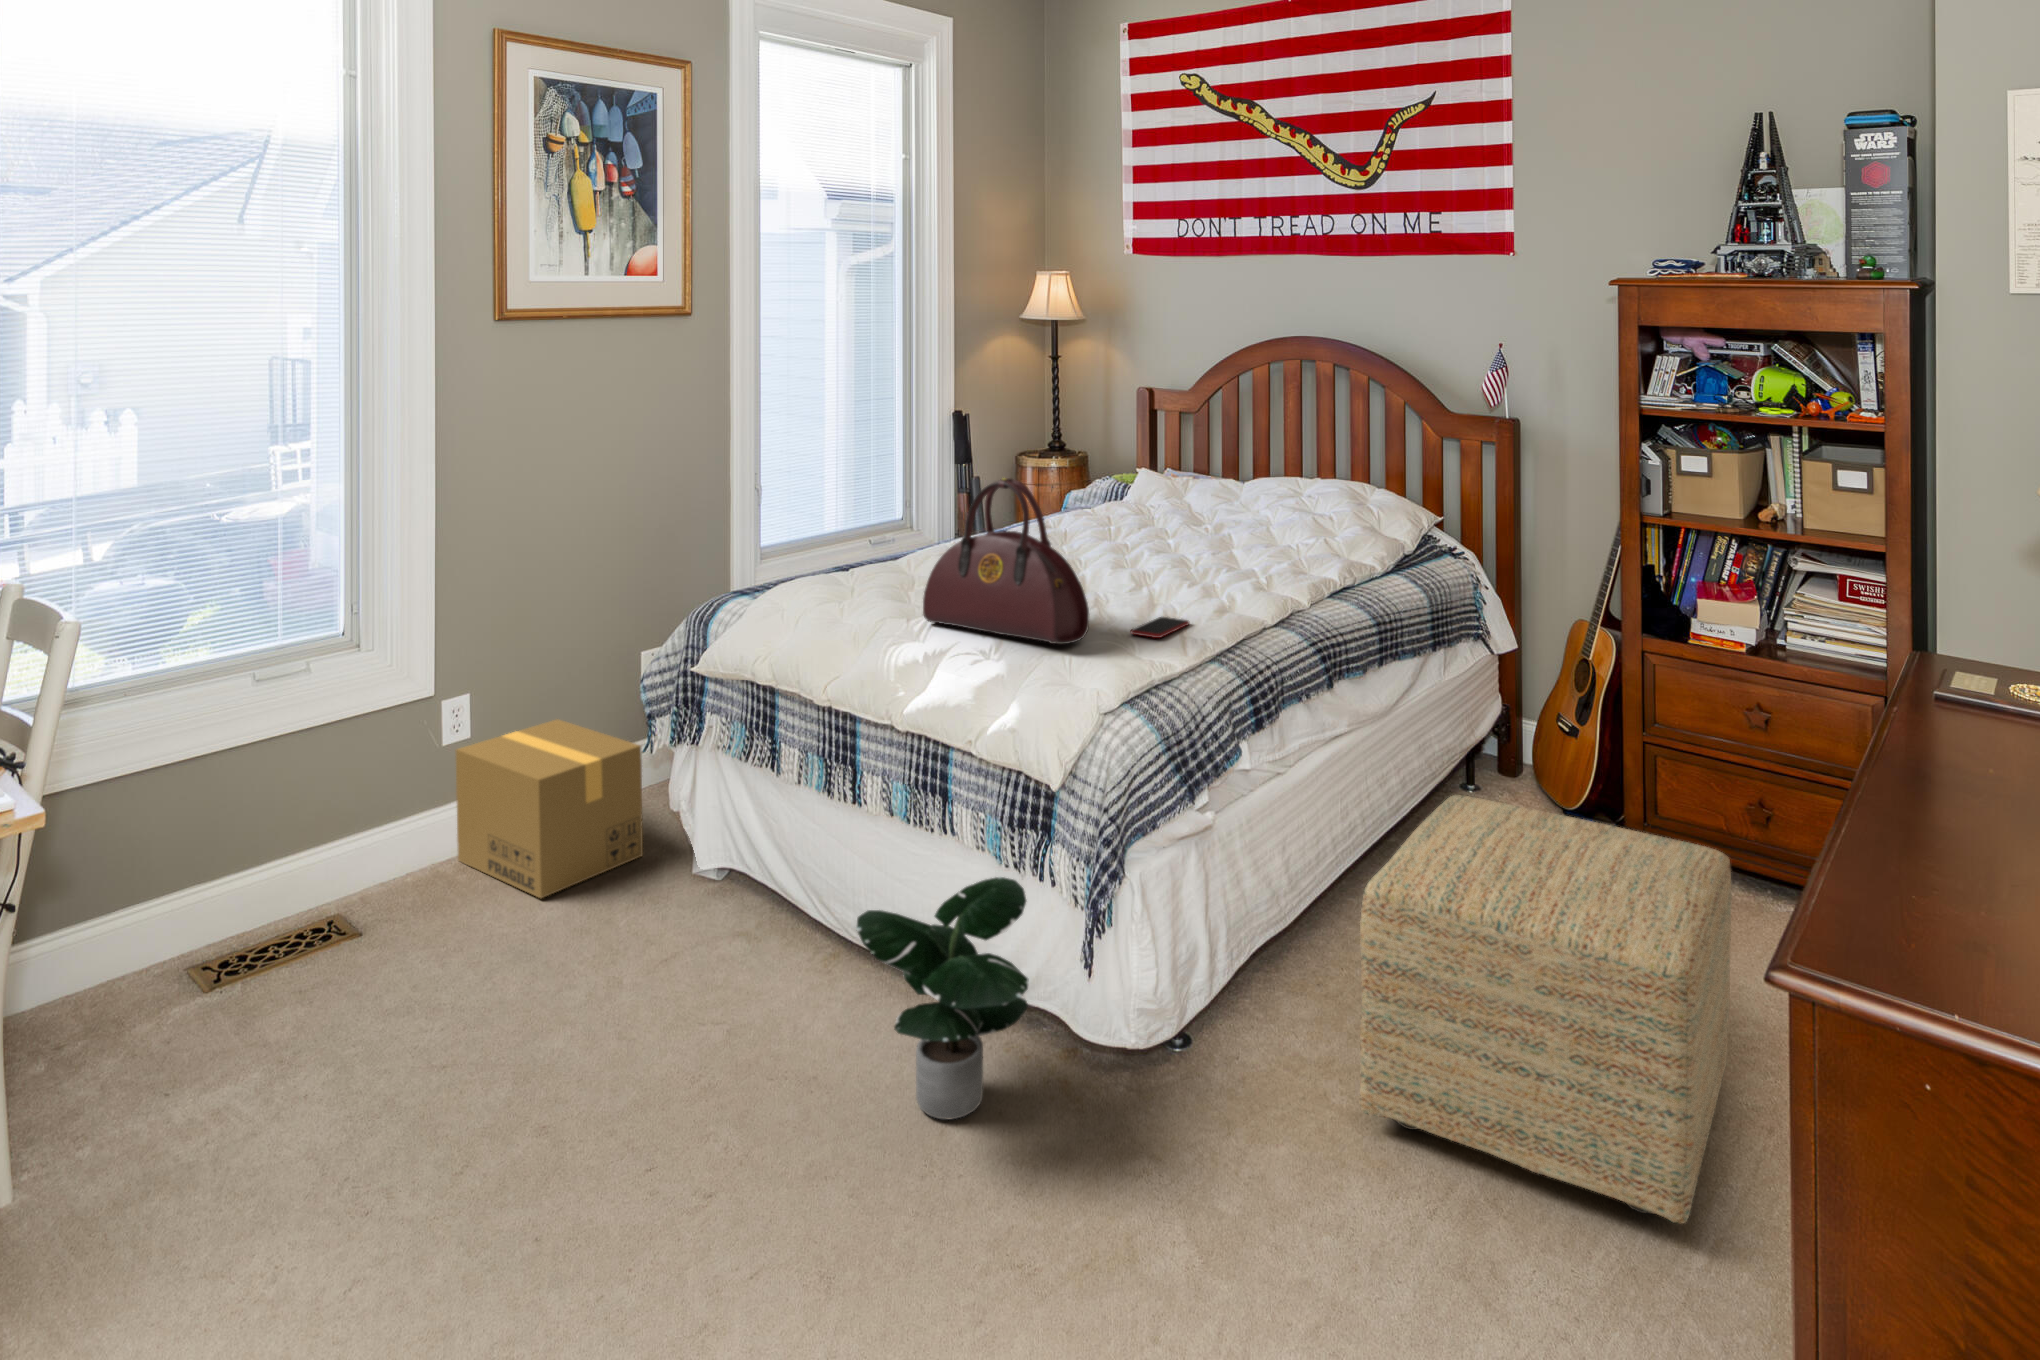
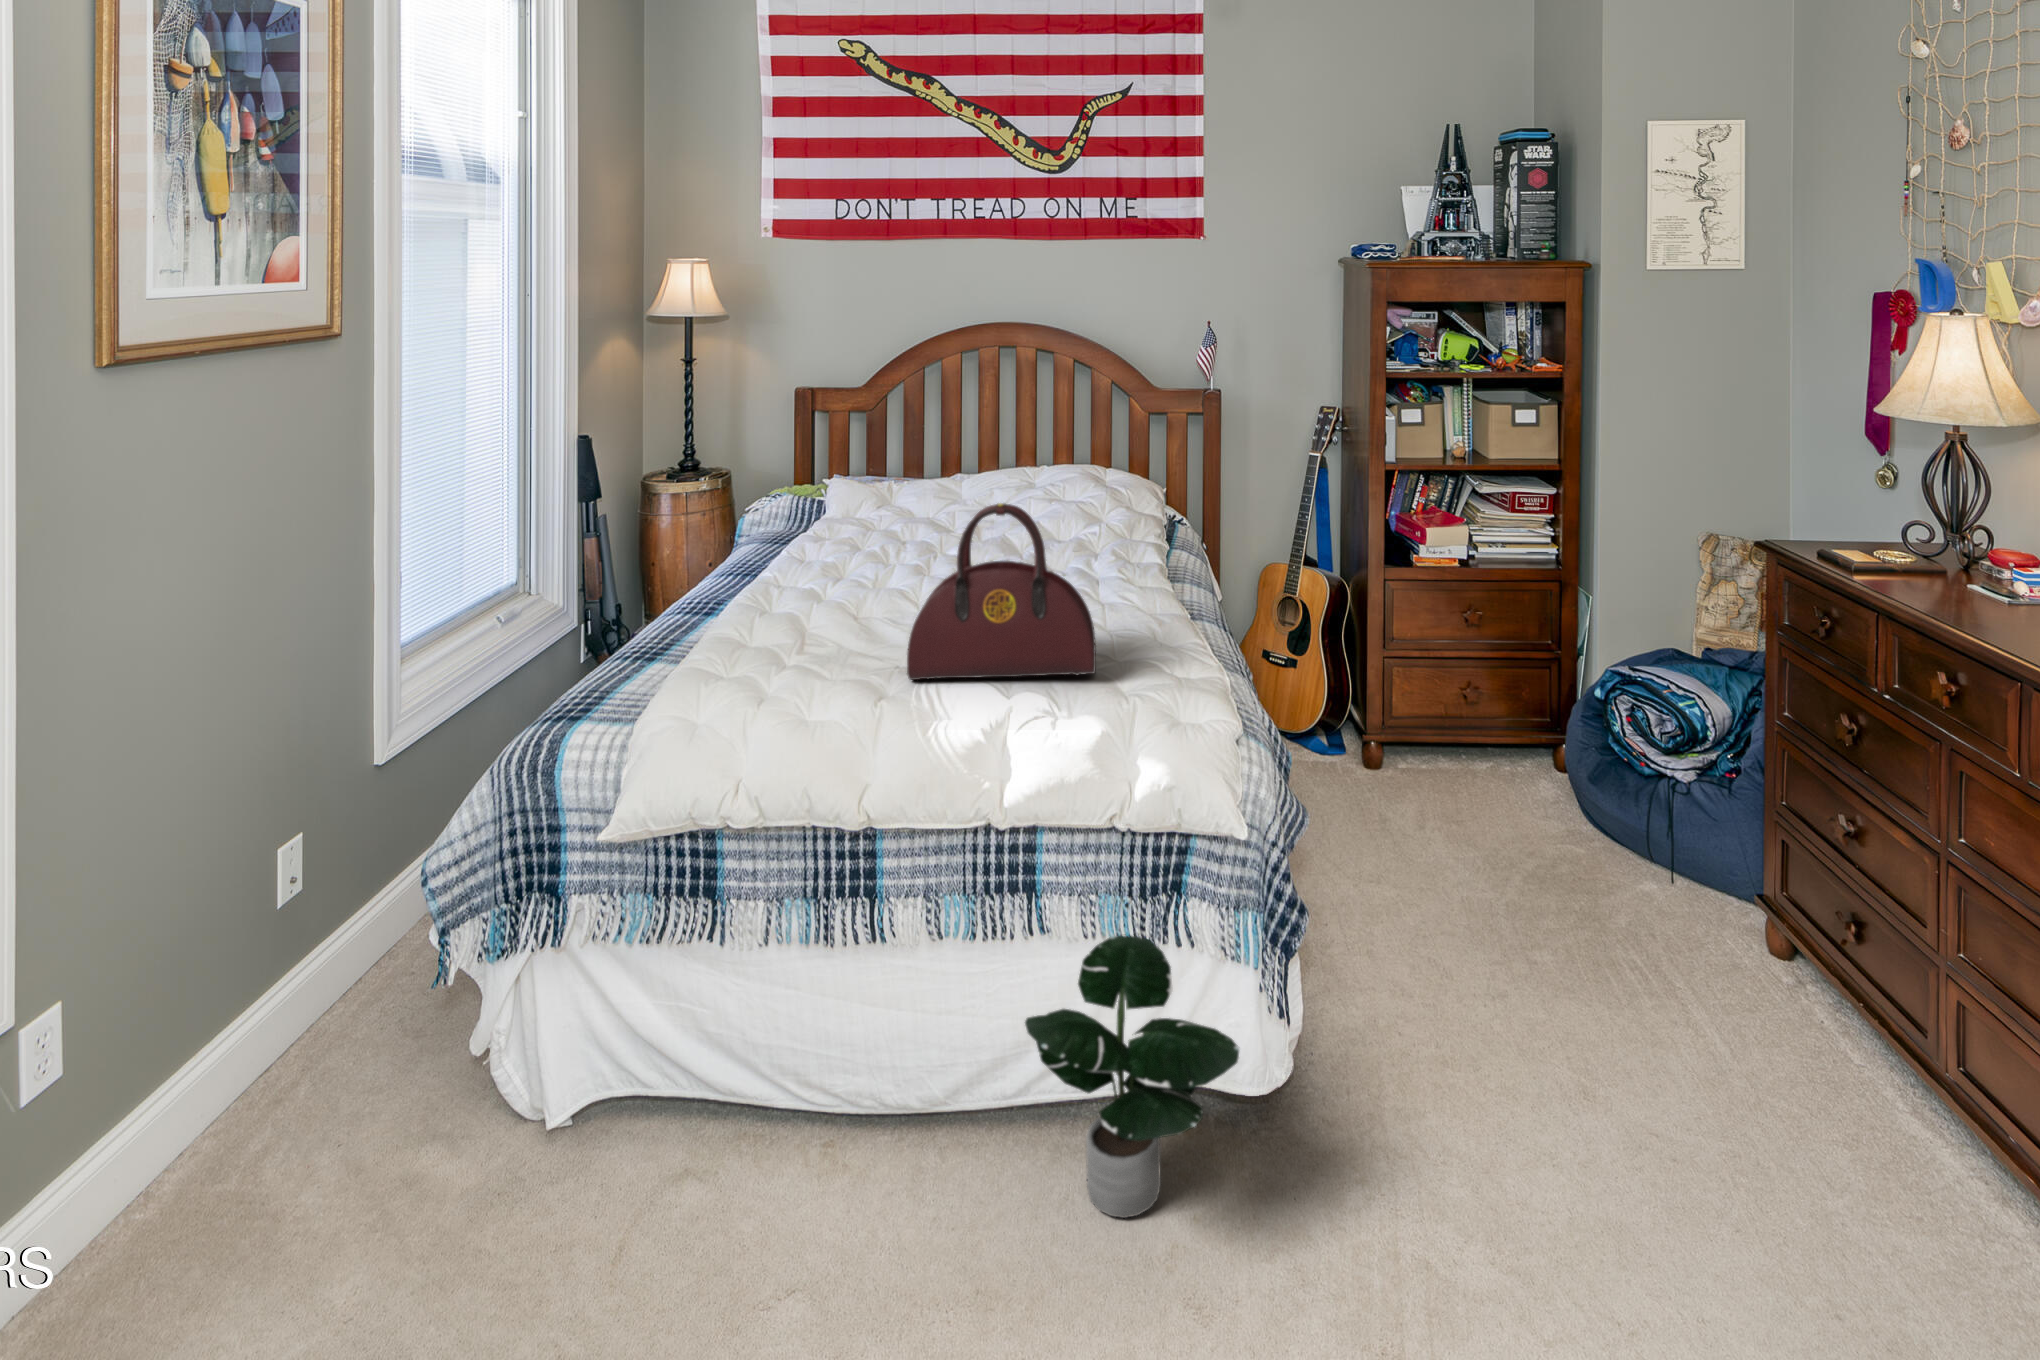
smartphone: present [1130,617,1189,638] -> none [1114,623,1154,648]
cardboard box: present [455,719,643,898] -> none [113,931,442,1197]
ottoman: present [1360,794,1732,1223] -> none [1388,727,1718,1035]

